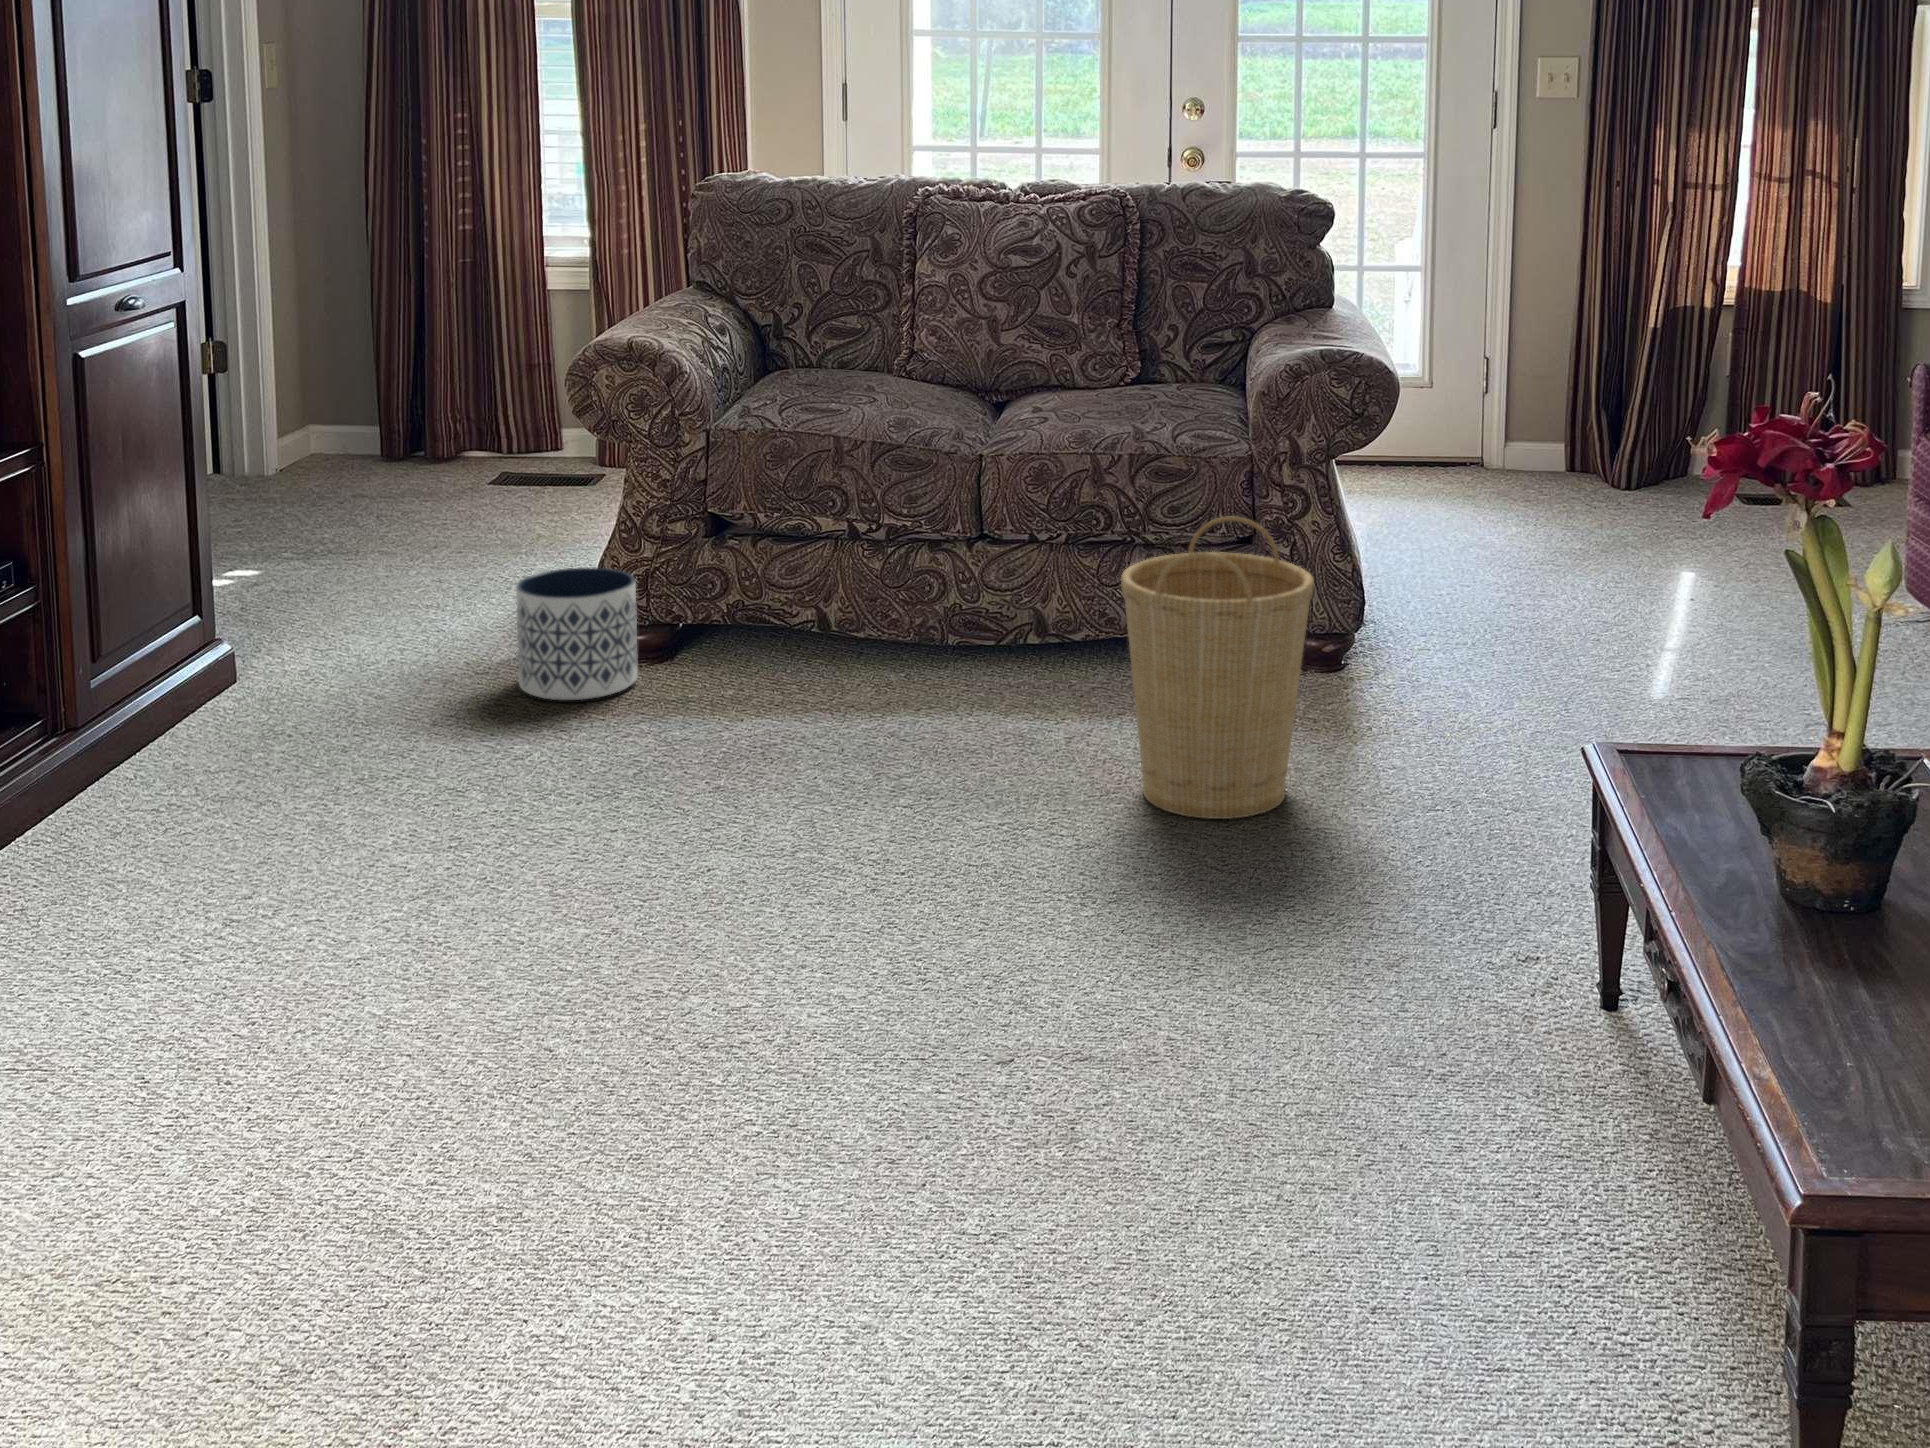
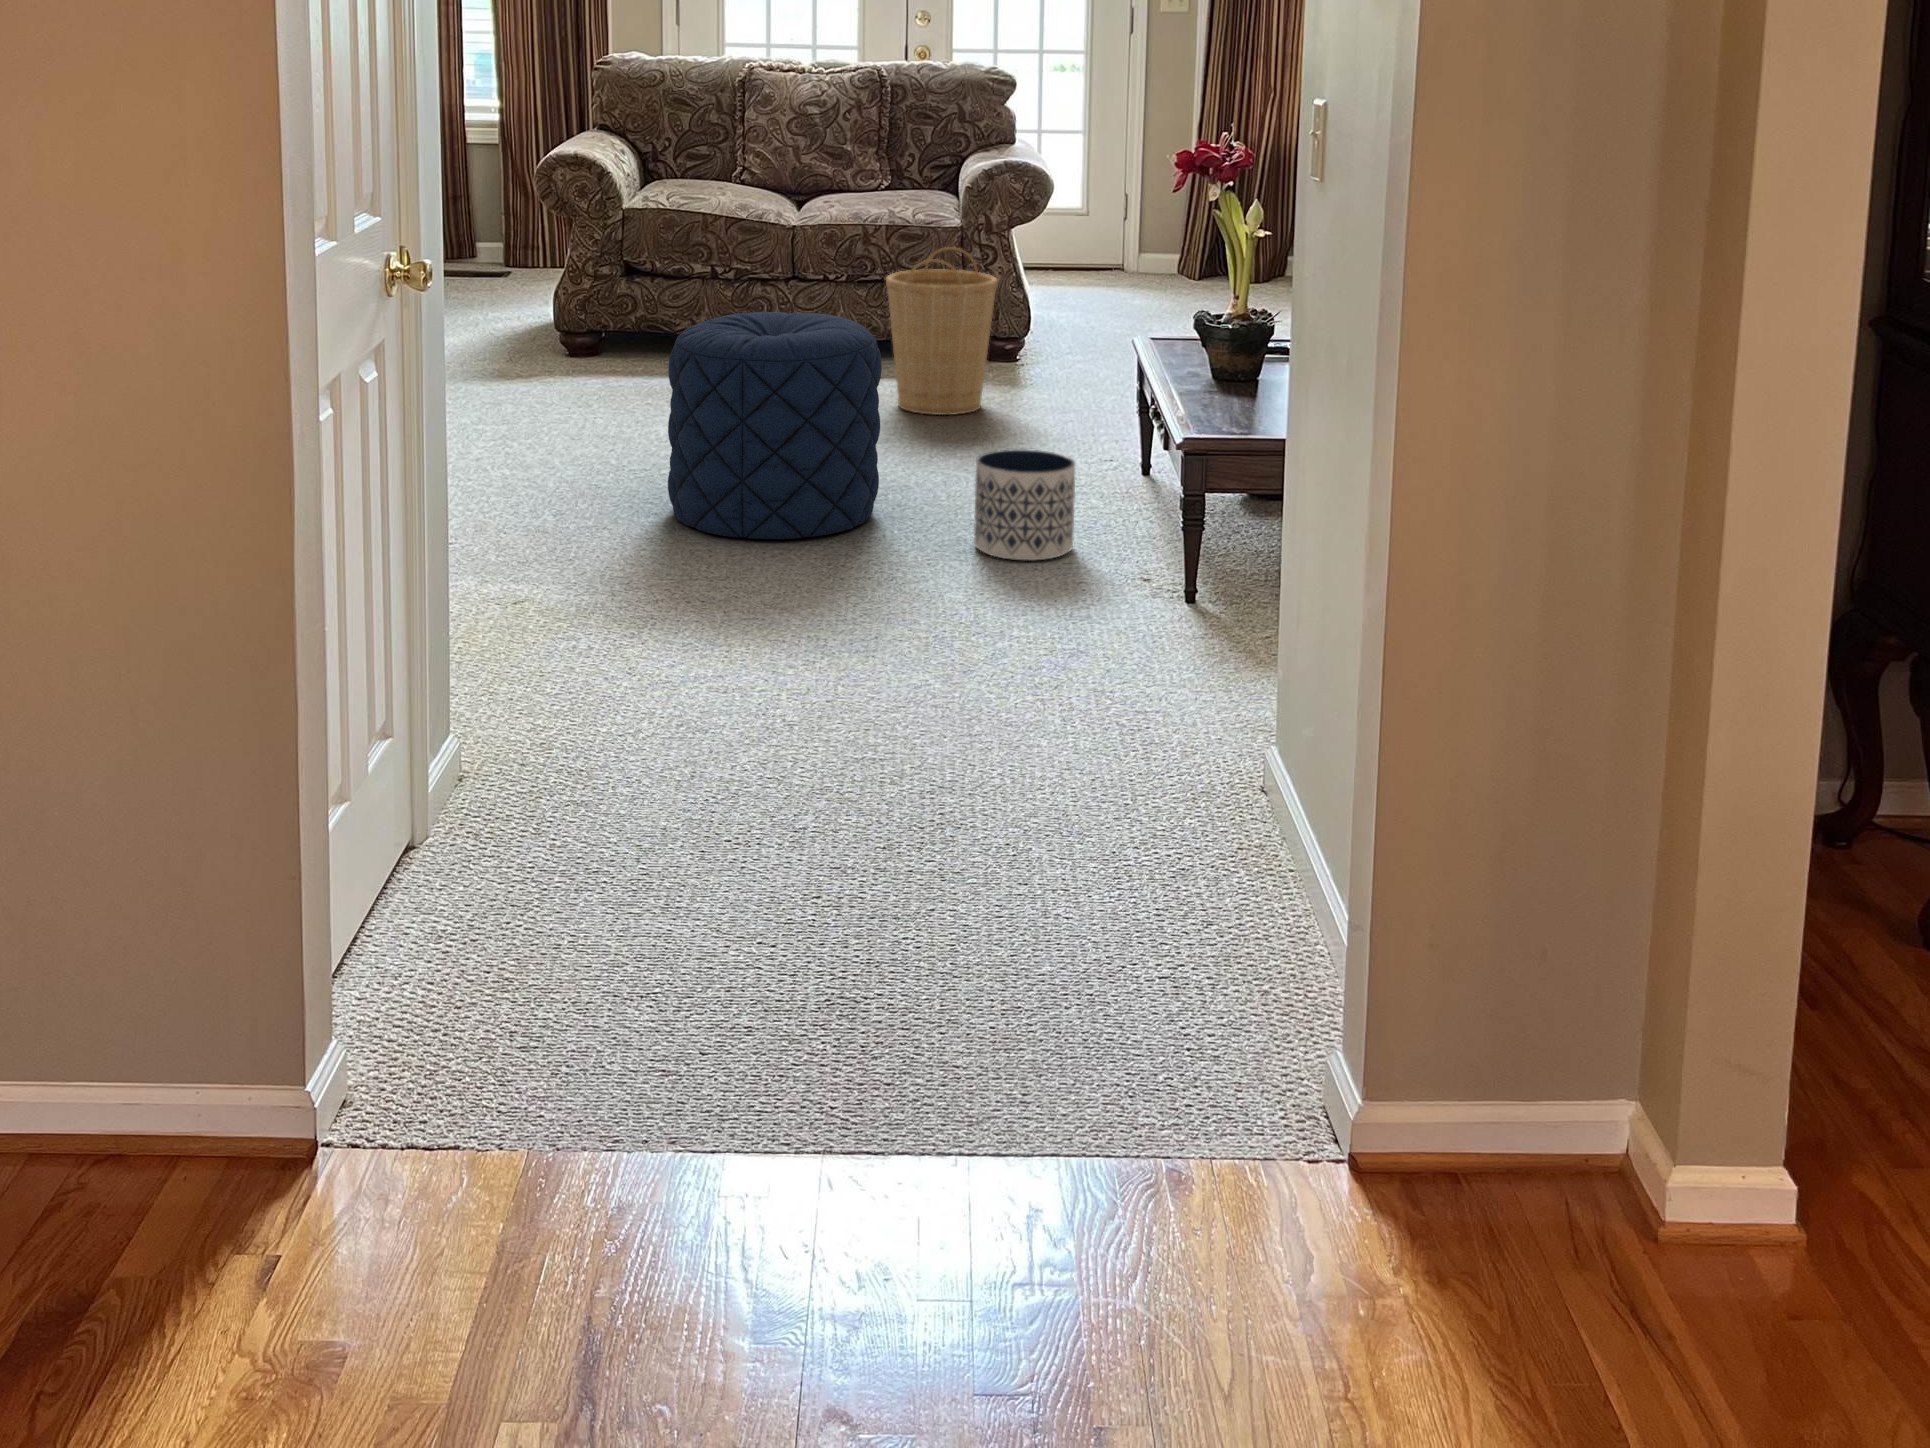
planter: present [516,567,638,700] -> present [974,449,1075,560]
pouf: none [655,730,1090,1266] -> present [668,312,882,539]

